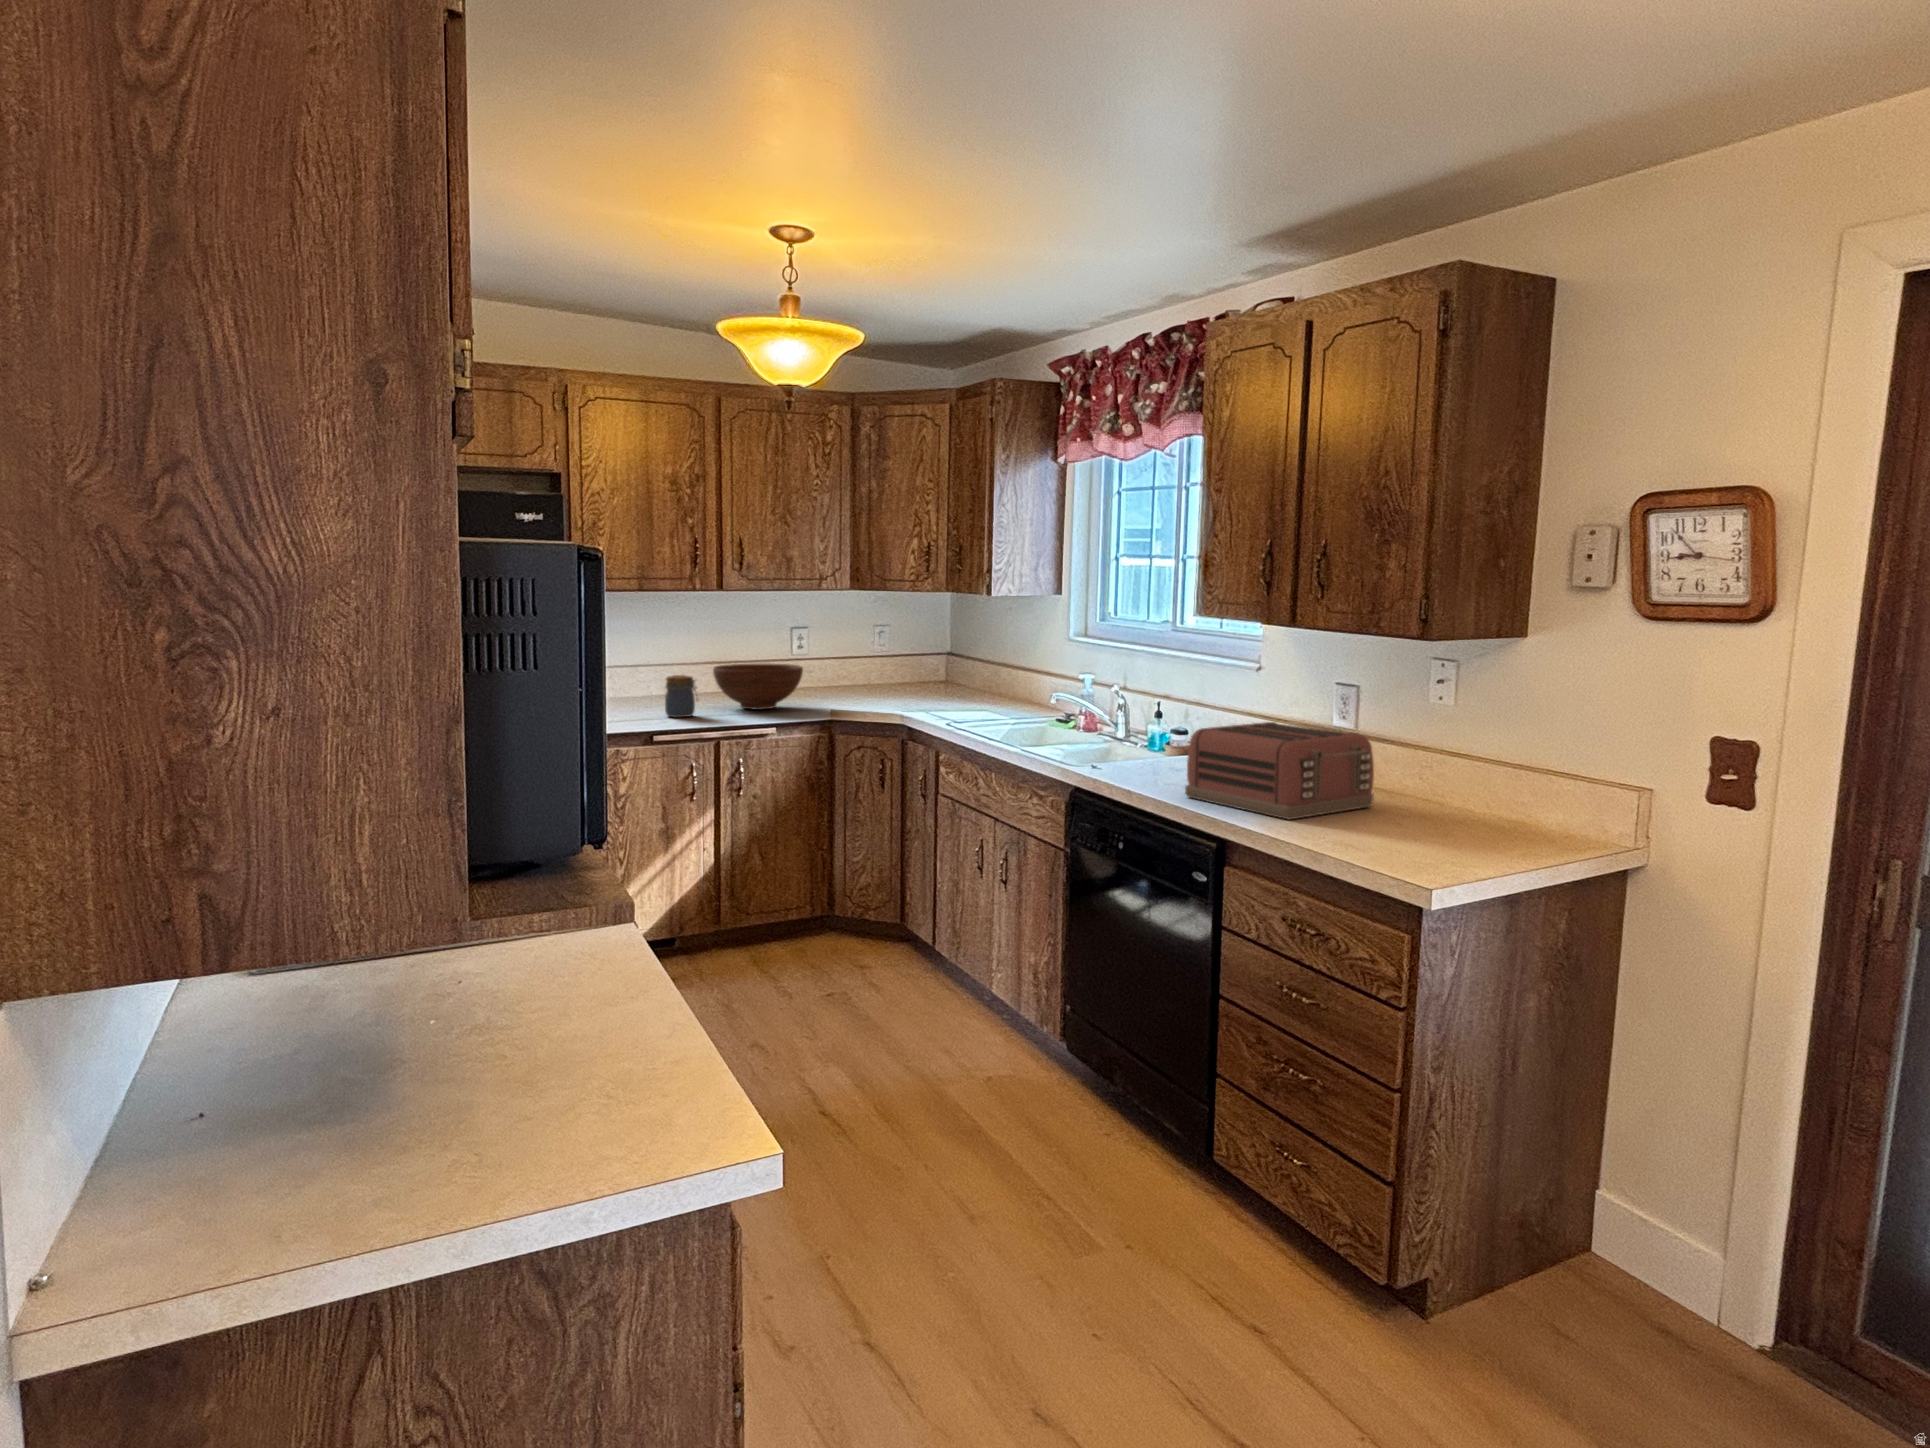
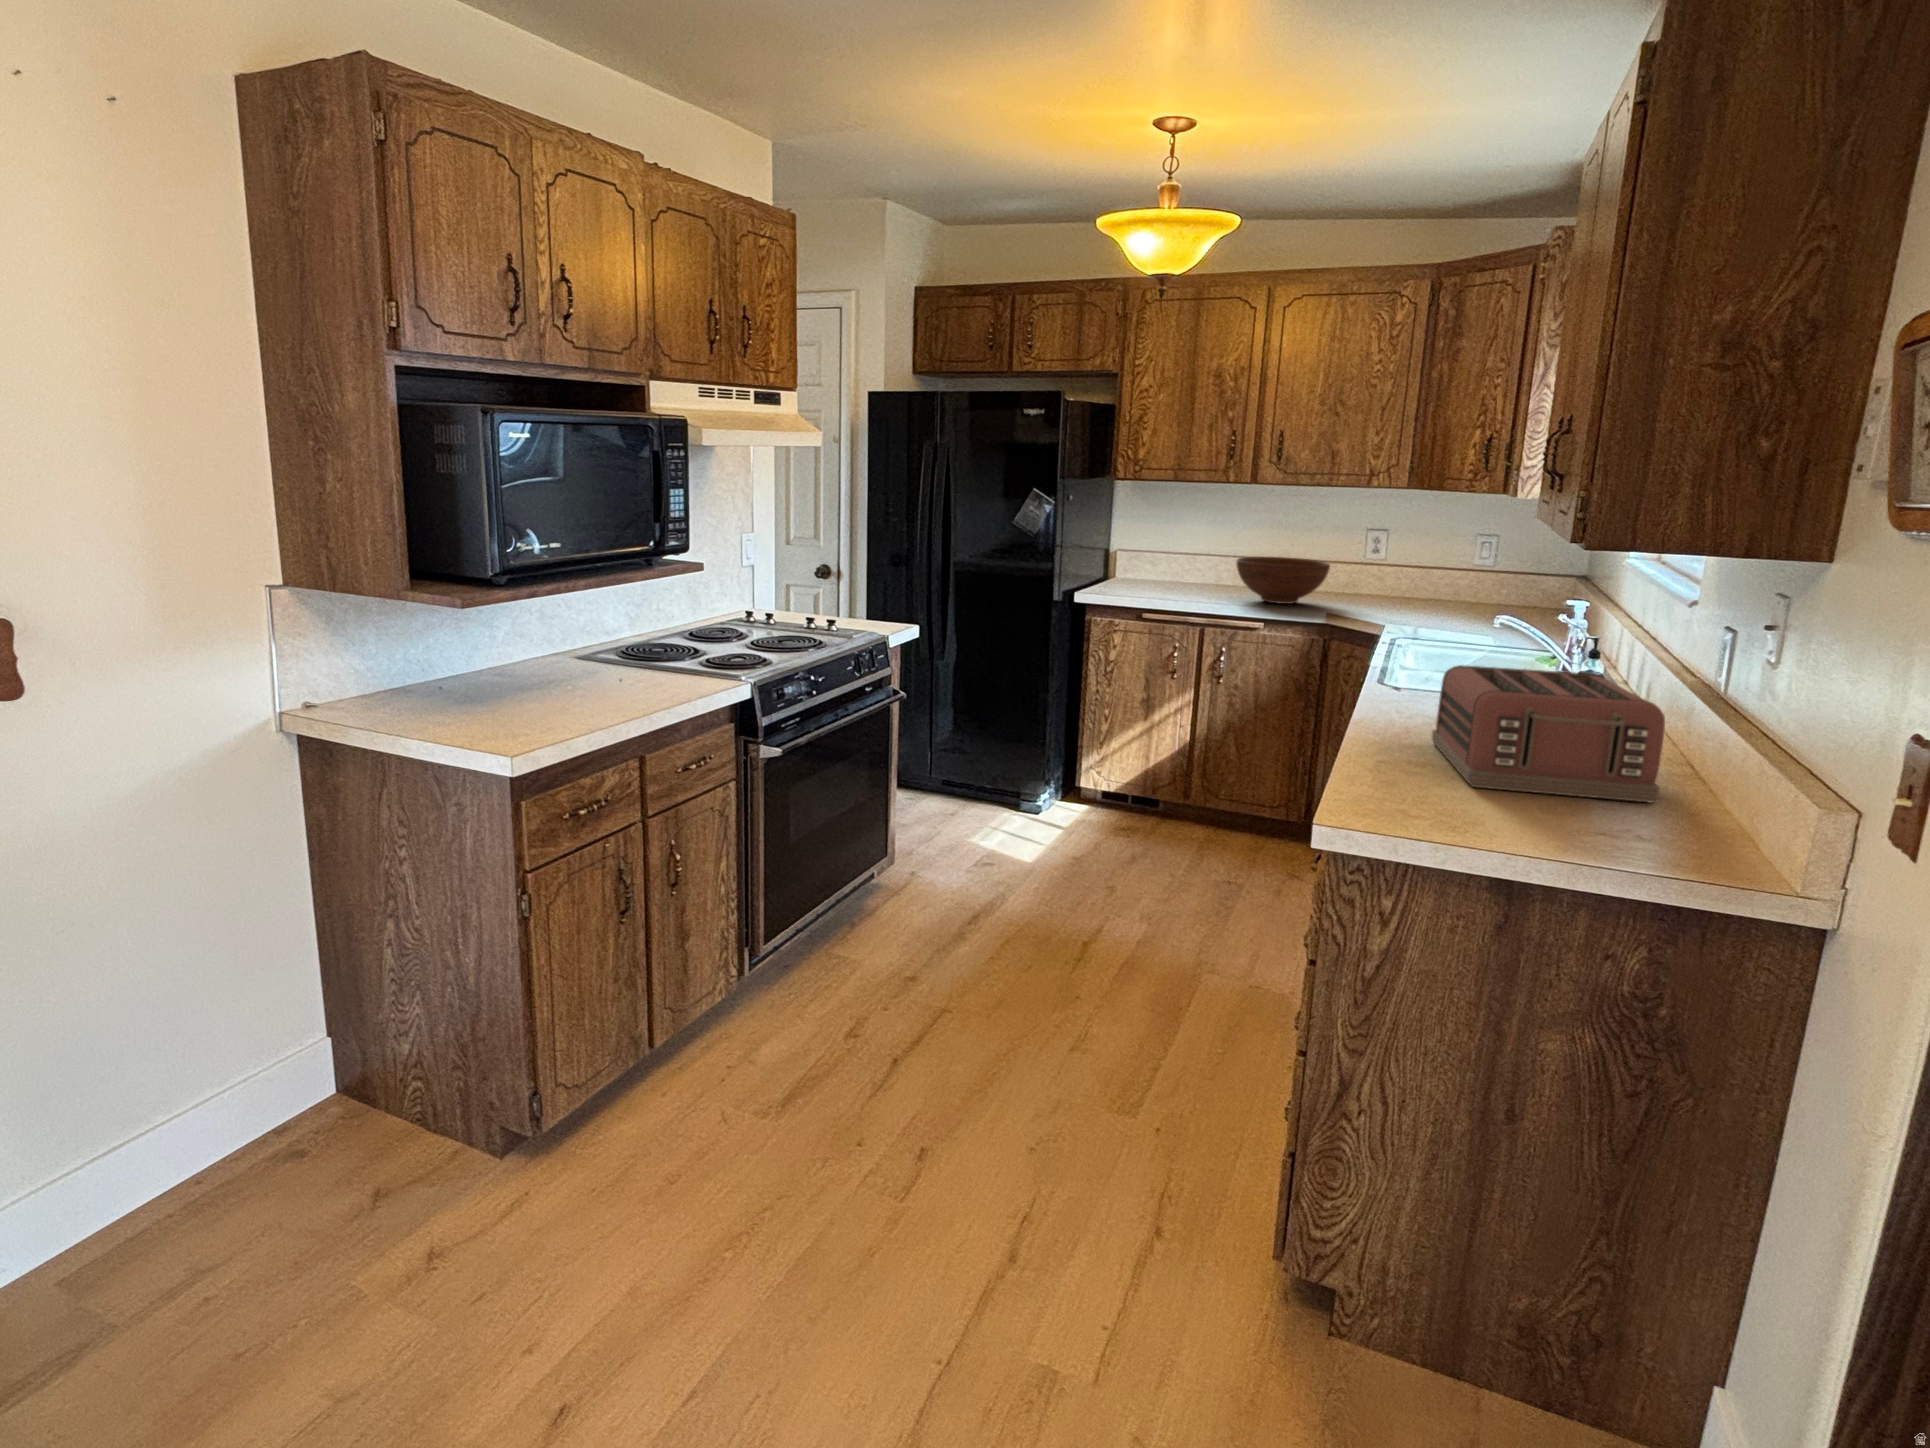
jar: present [665,675,698,717] -> none [1172,561,1204,601]

